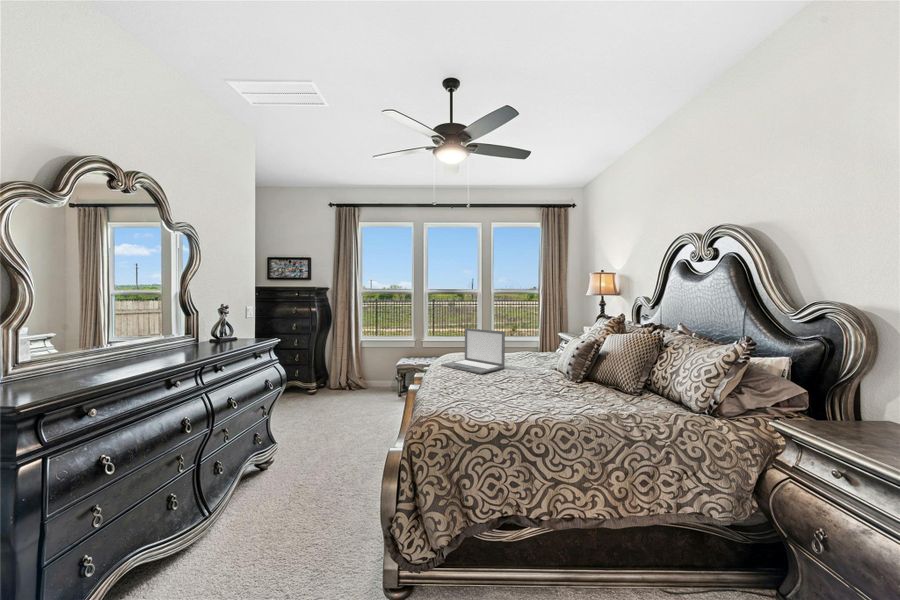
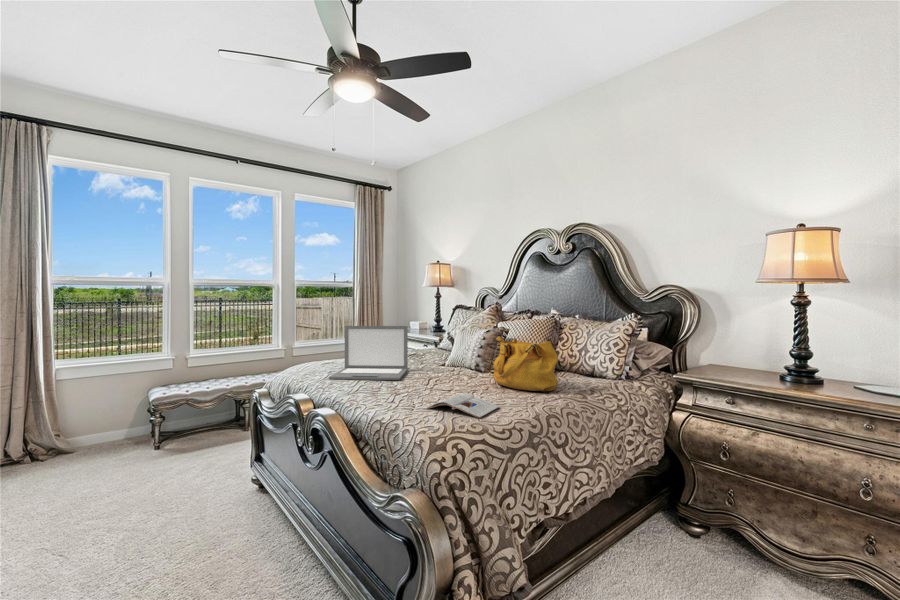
handbag: none [538,348,603,407] -> present [494,336,558,392]
magazine: none [453,392,505,412] -> present [427,393,499,418]

